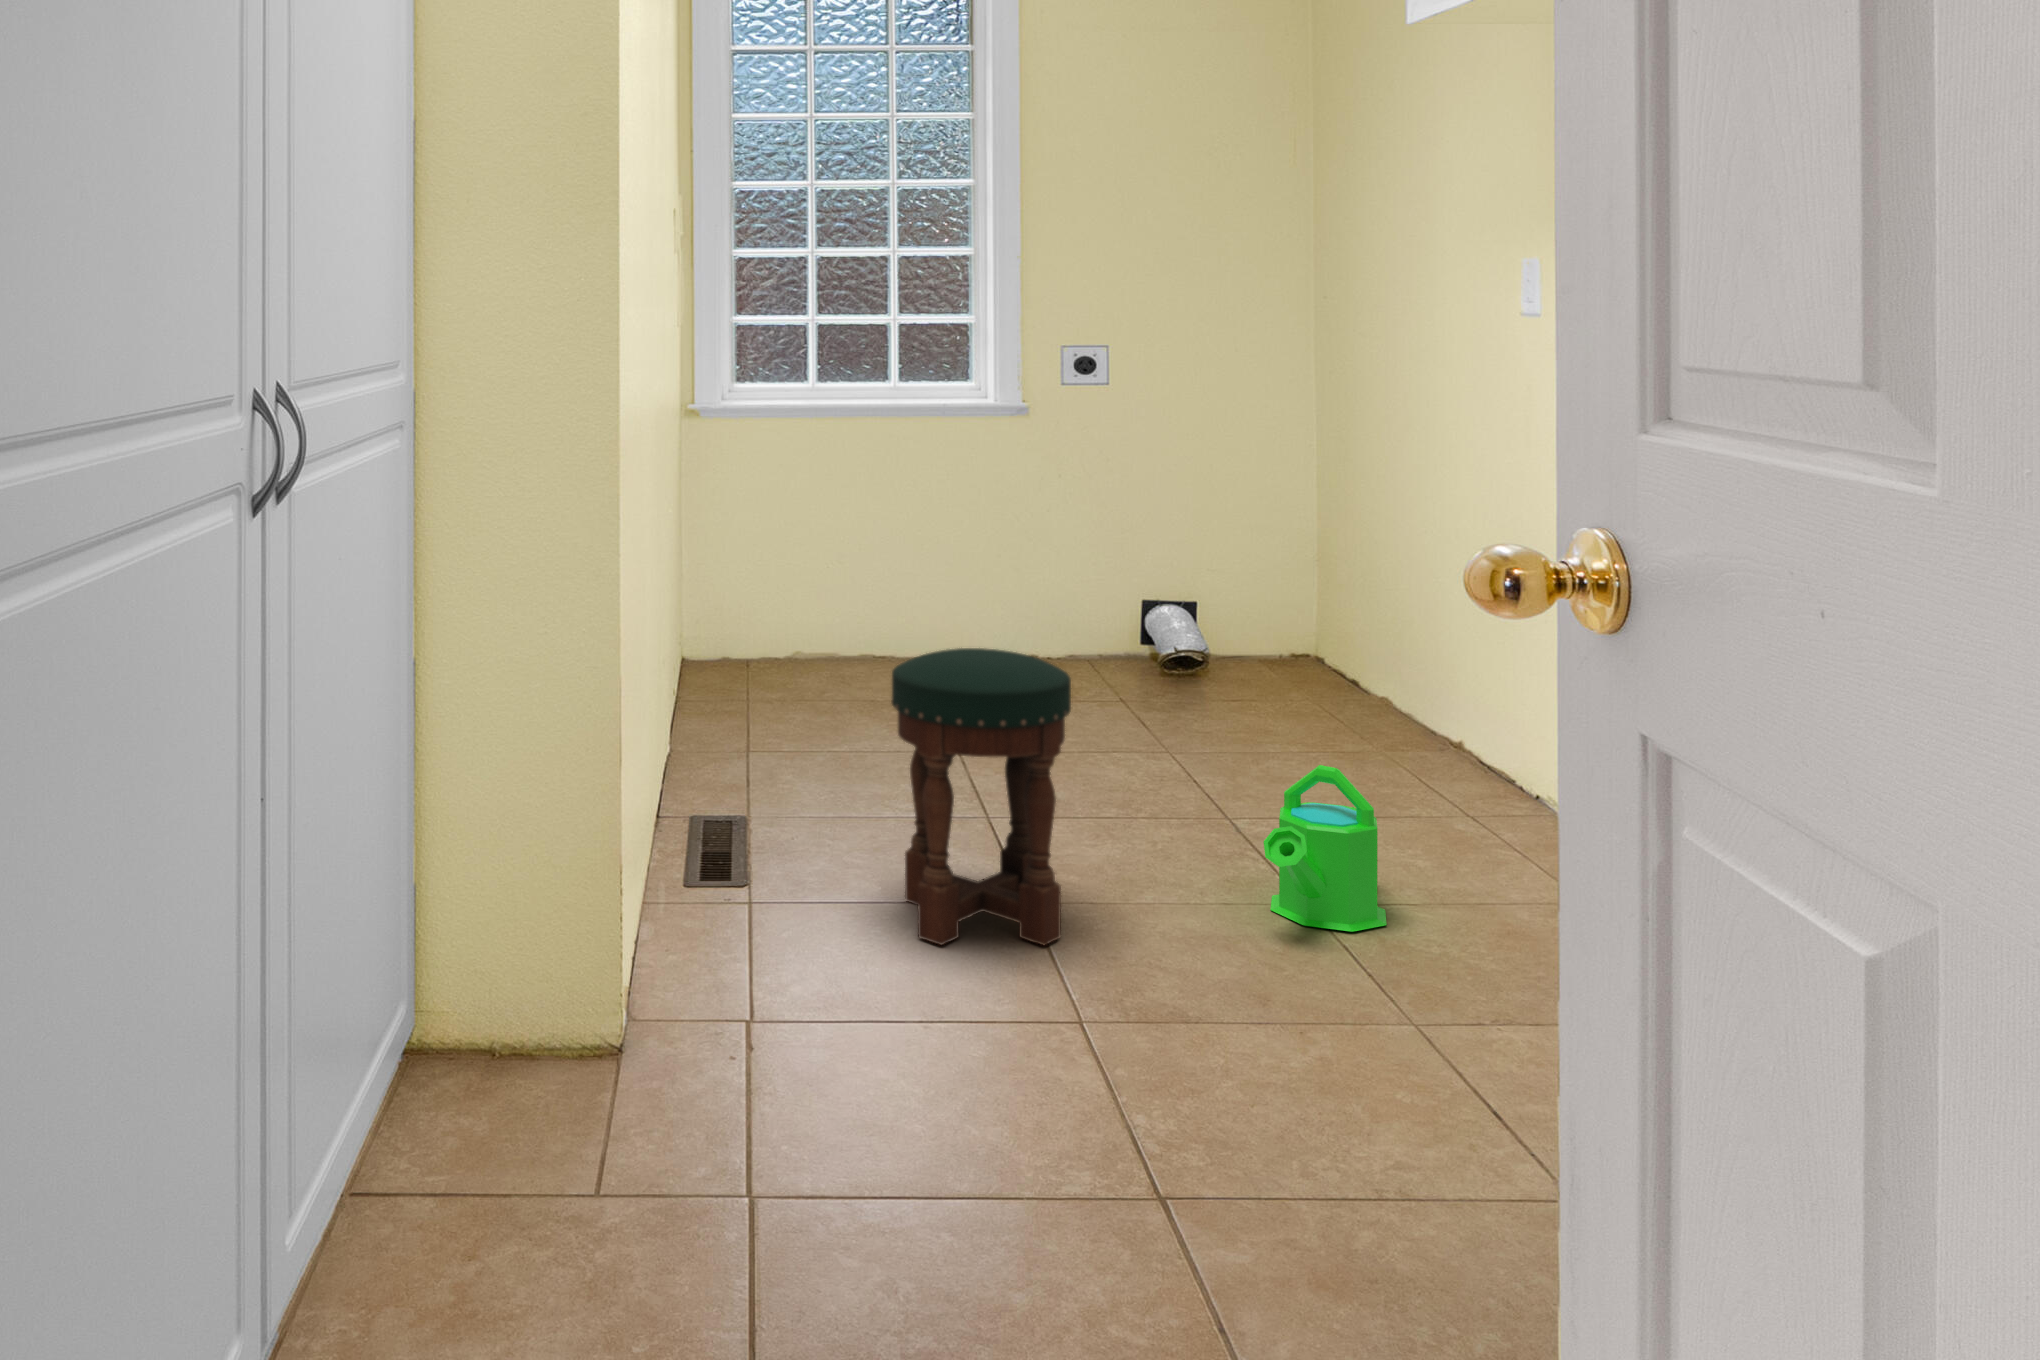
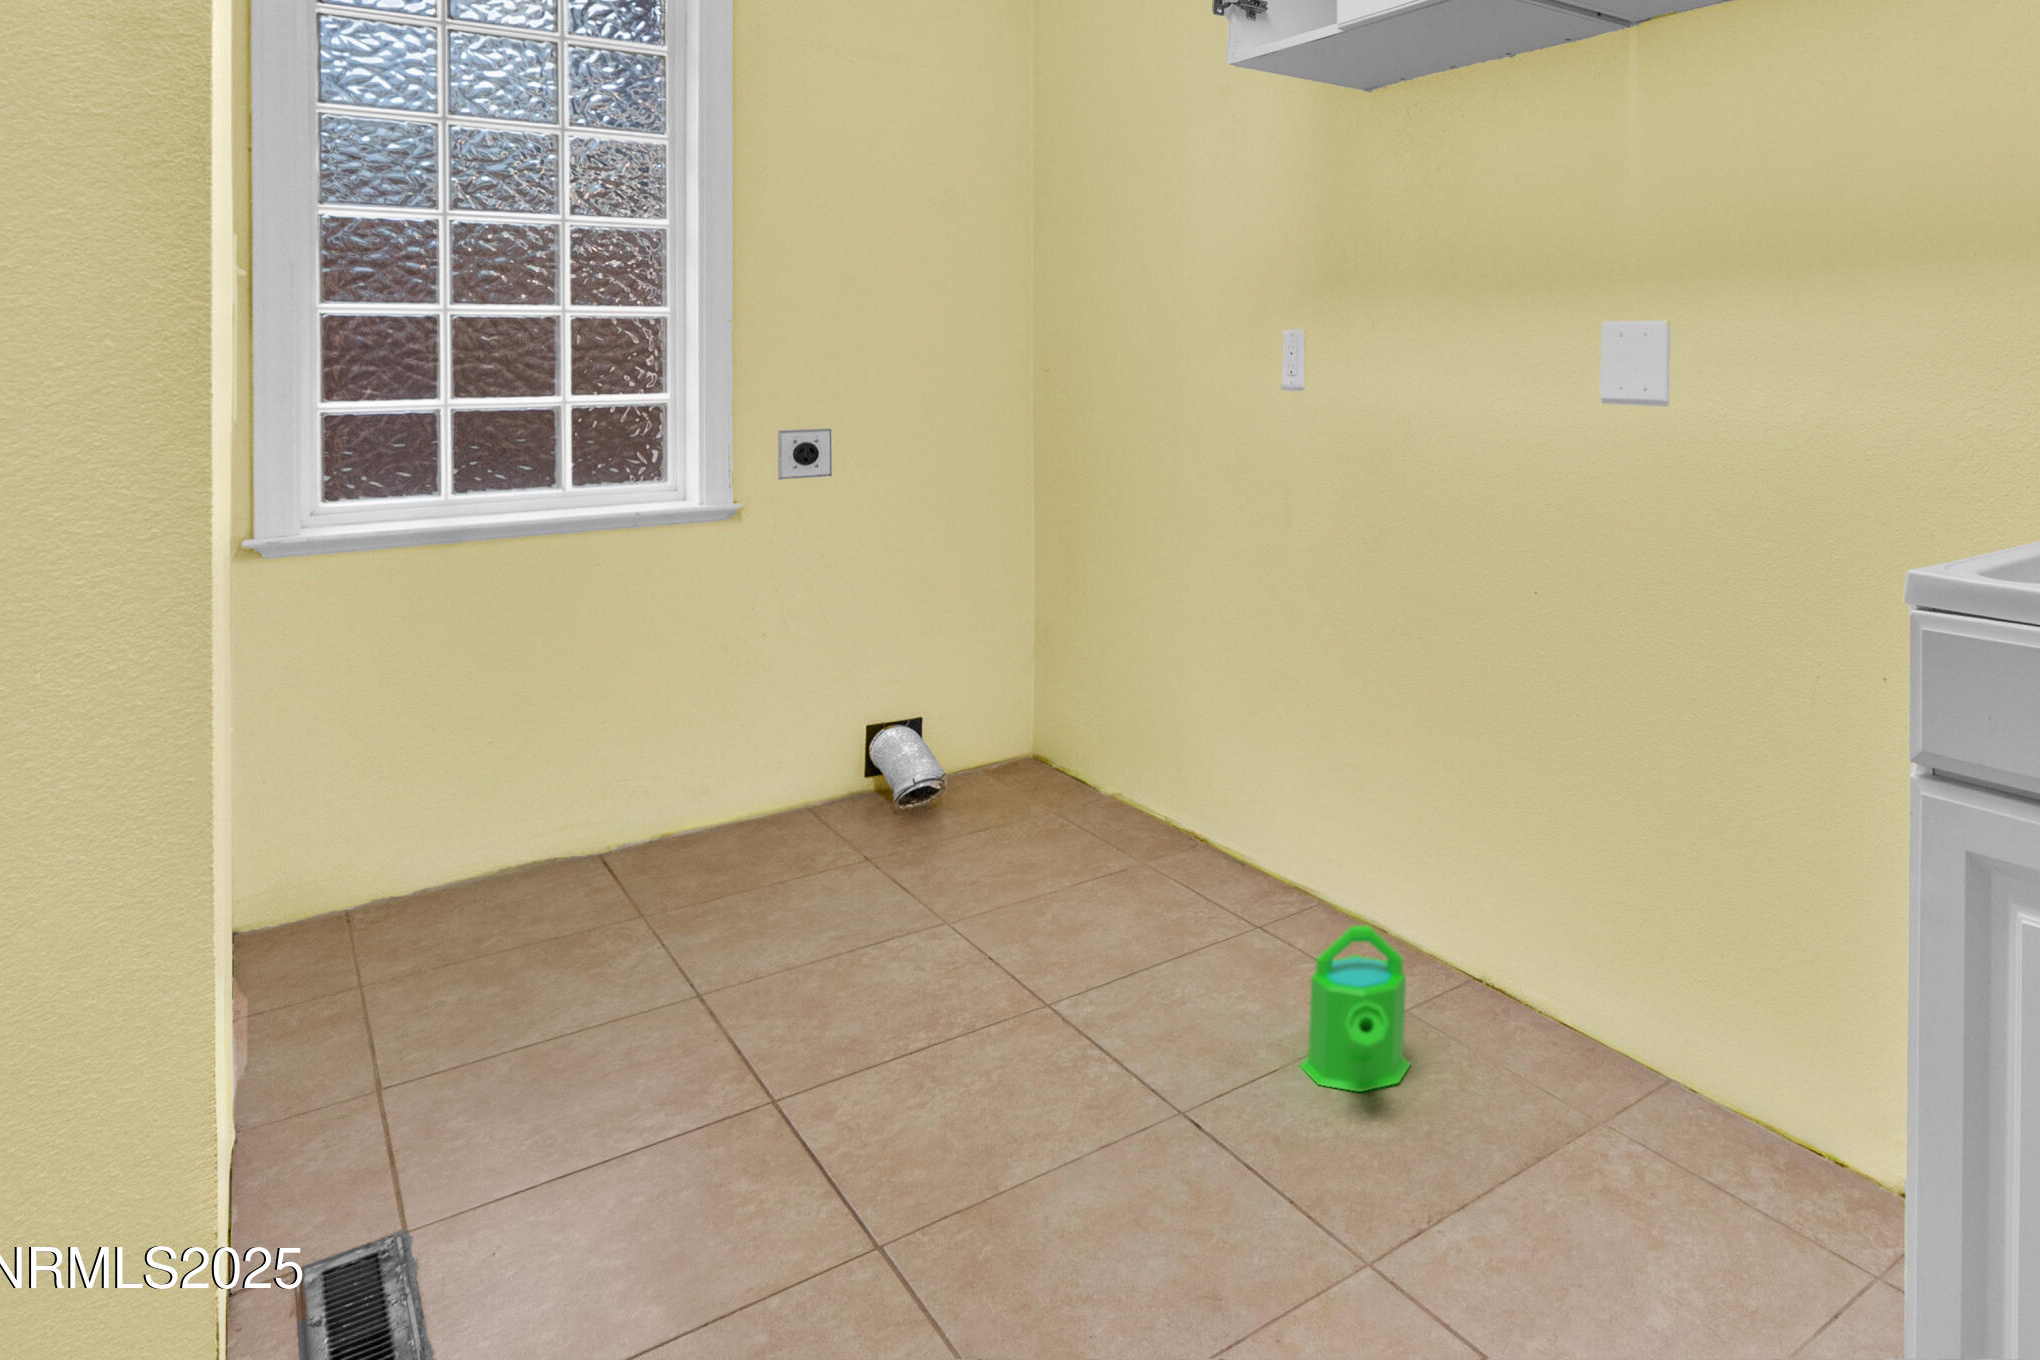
stool: present [891,648,1071,945] -> none [999,890,1217,1275]

